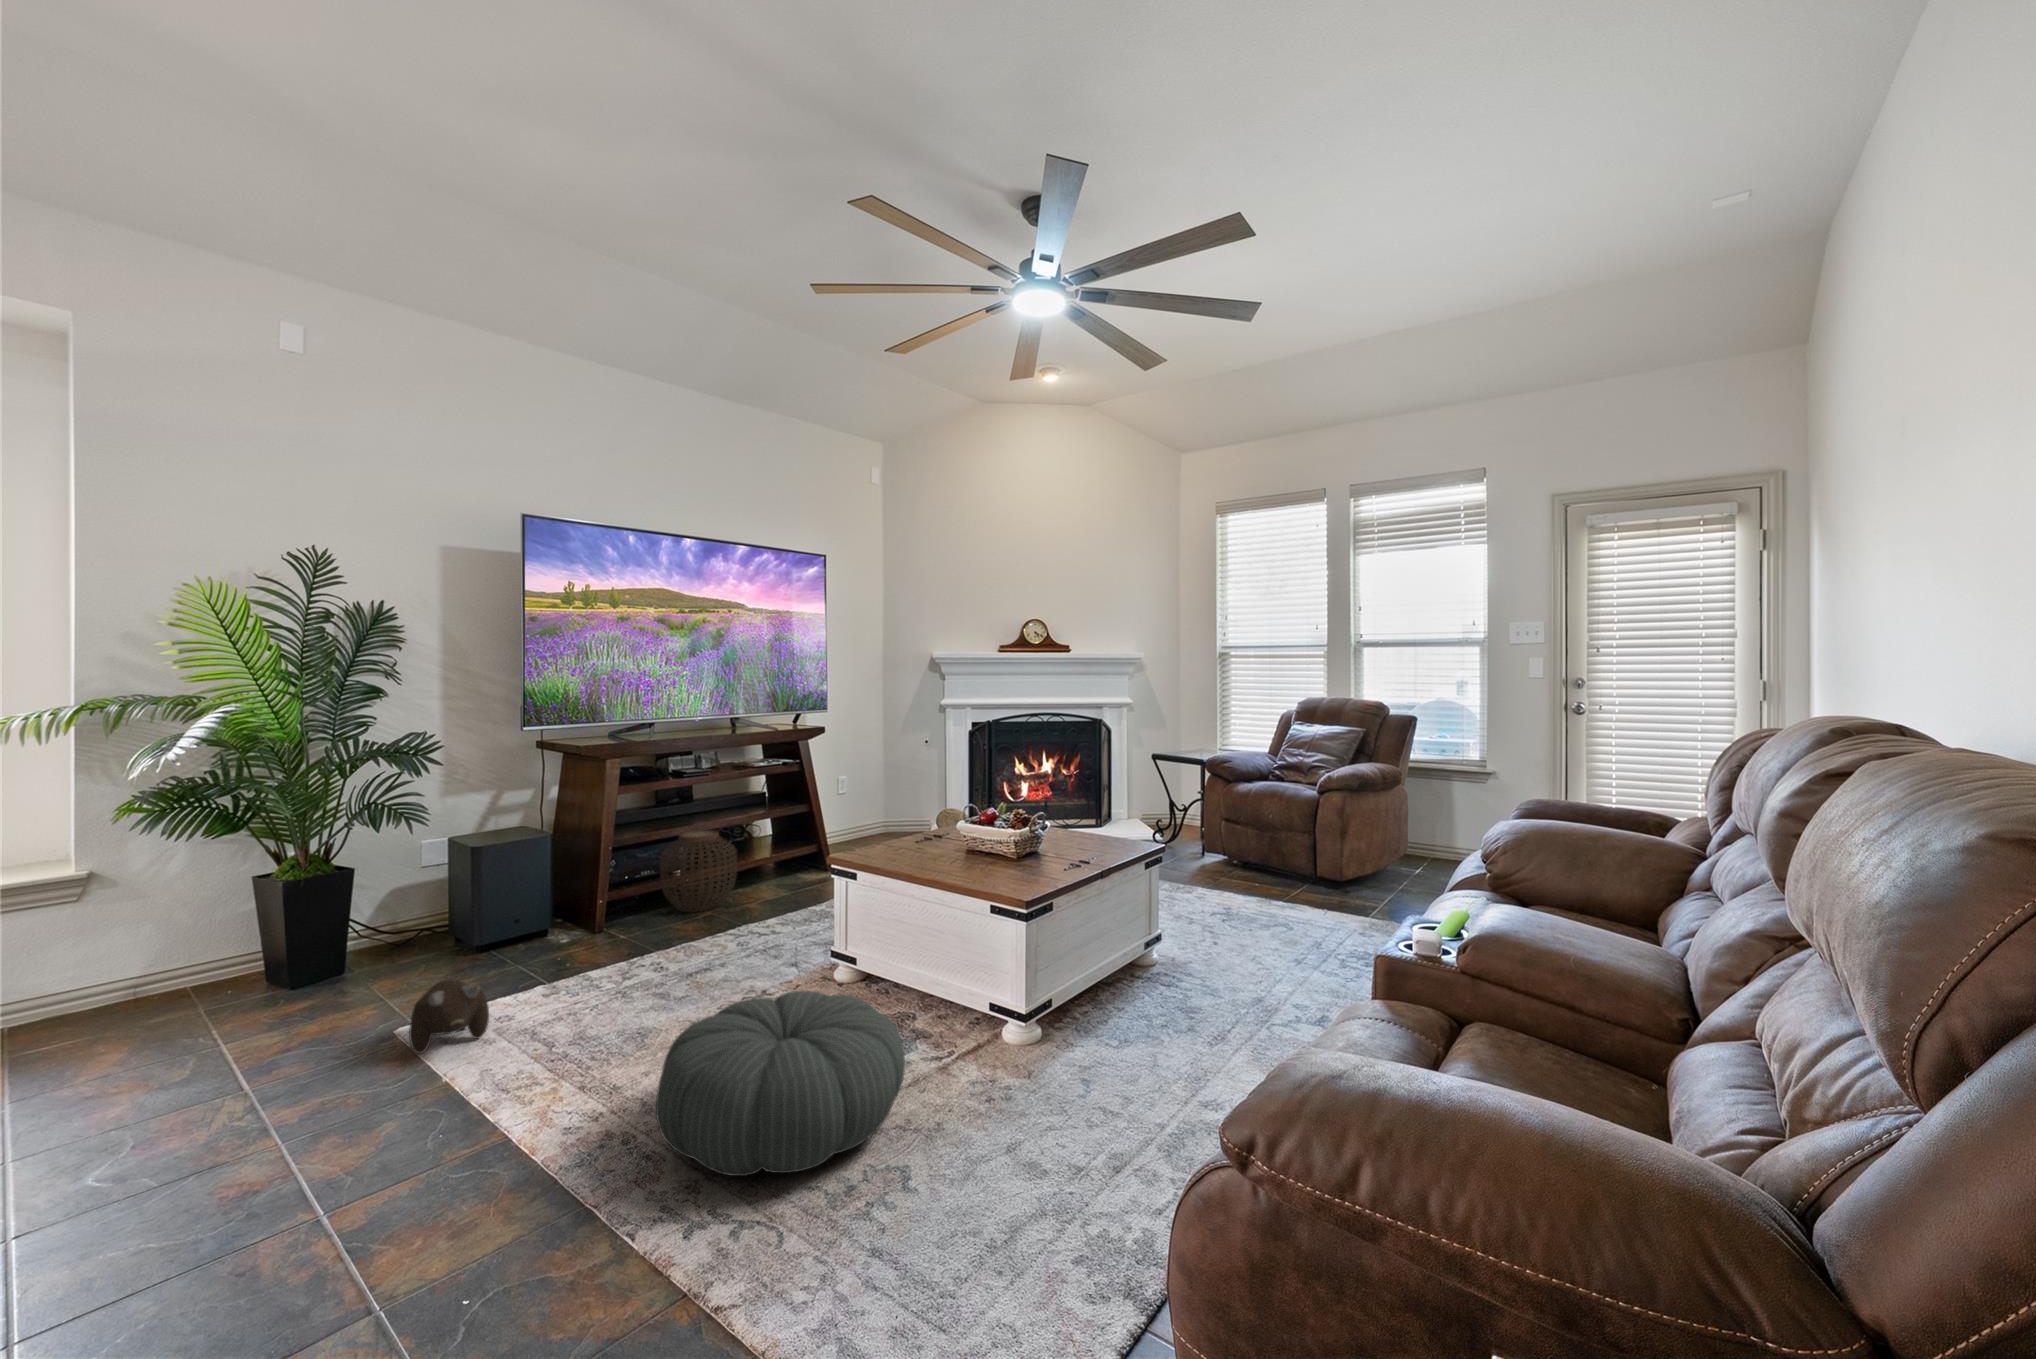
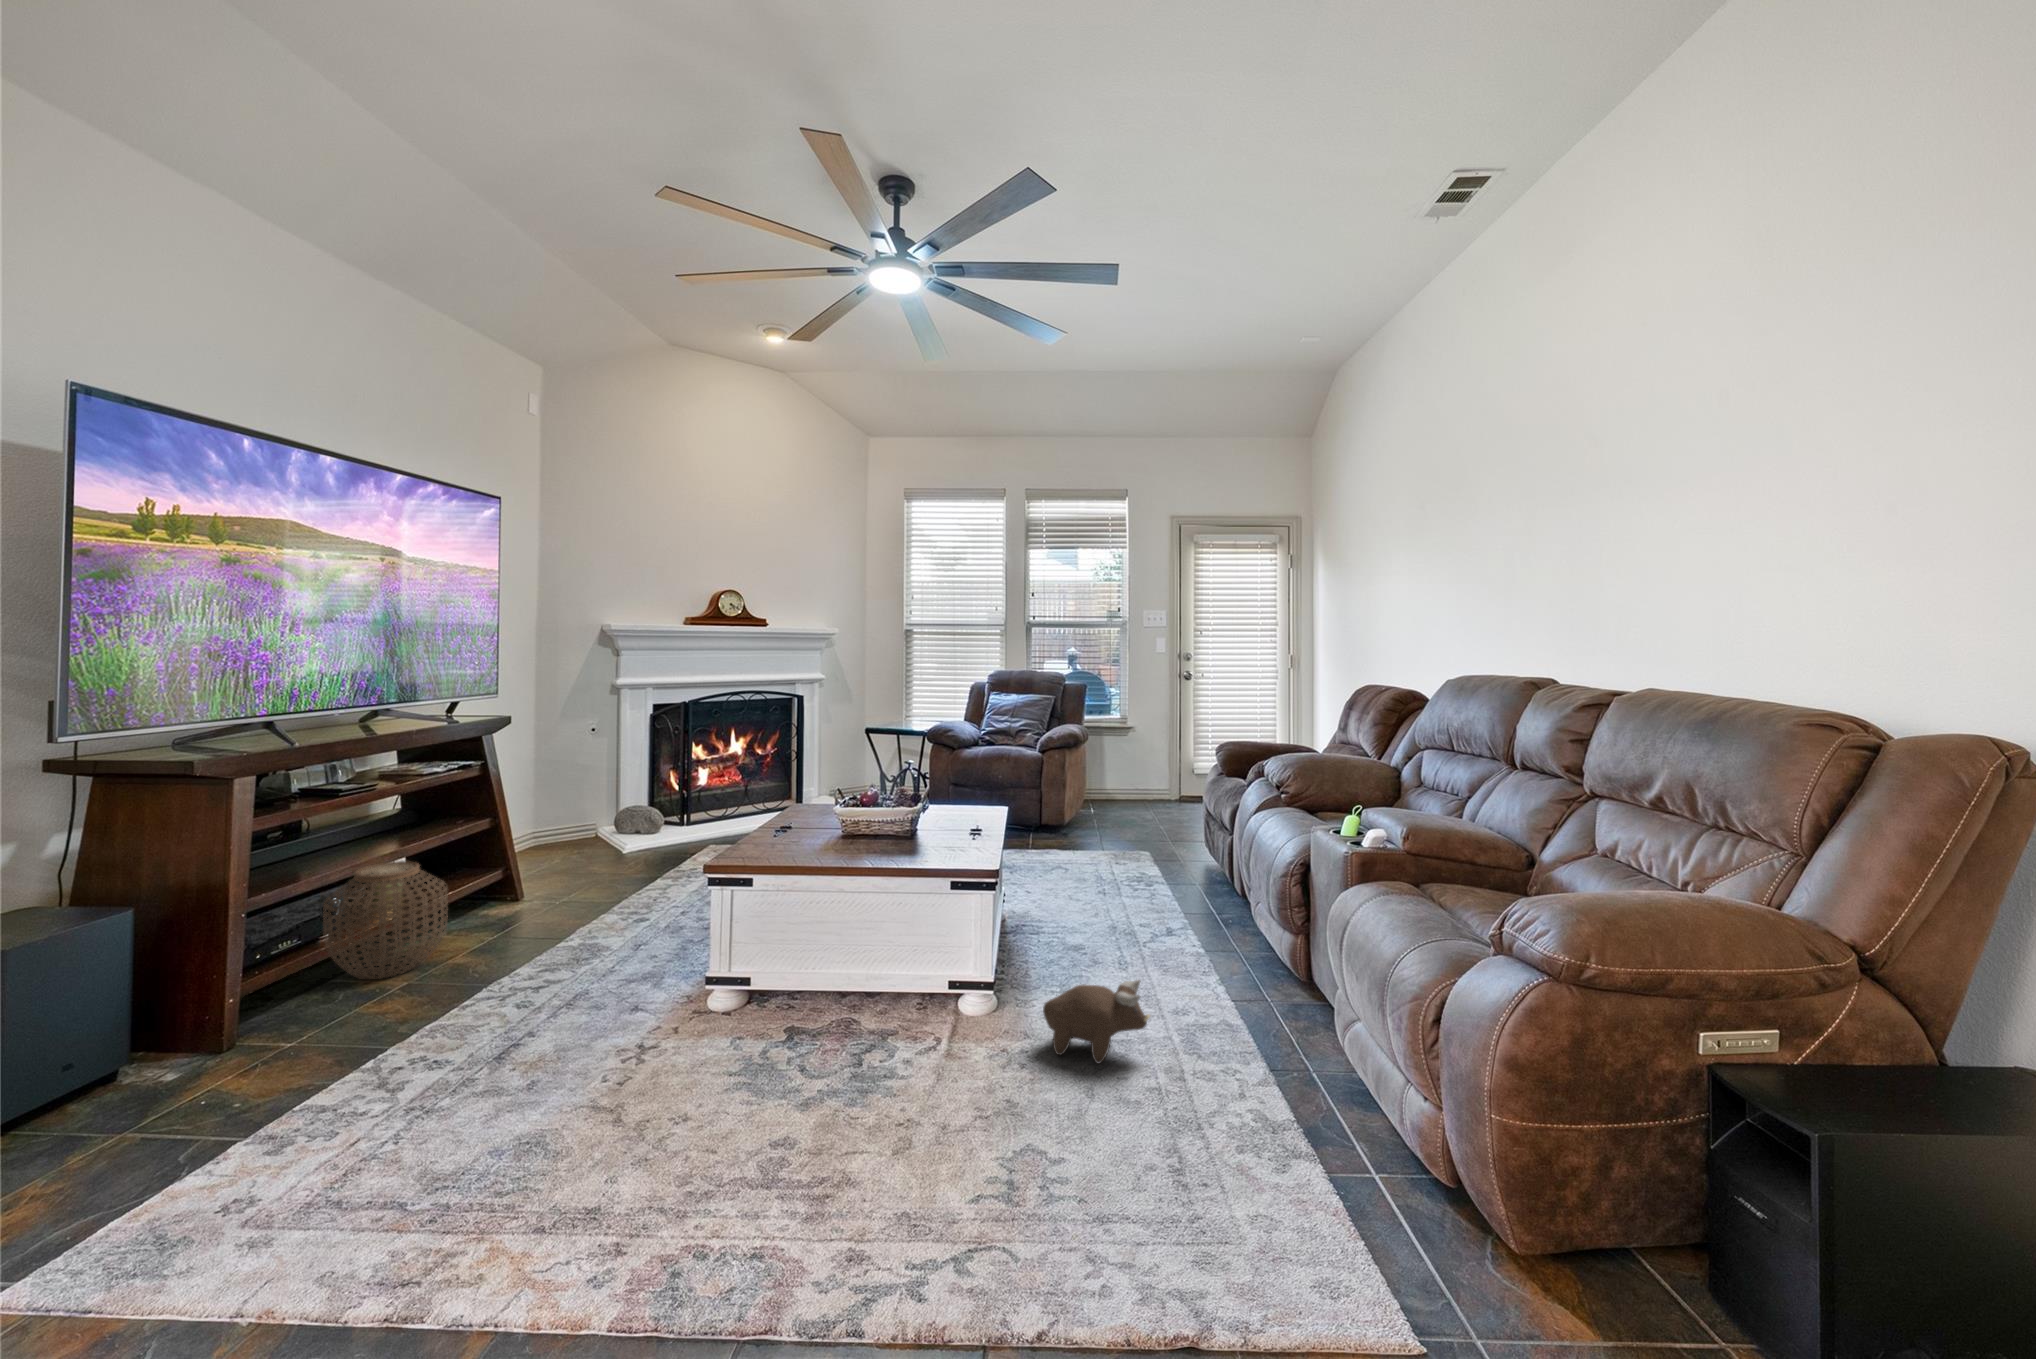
plush toy: present [409,979,489,1054] -> present [1043,980,1150,1063]
pouf: present [656,991,905,1176] -> none [727,1009,998,1229]

